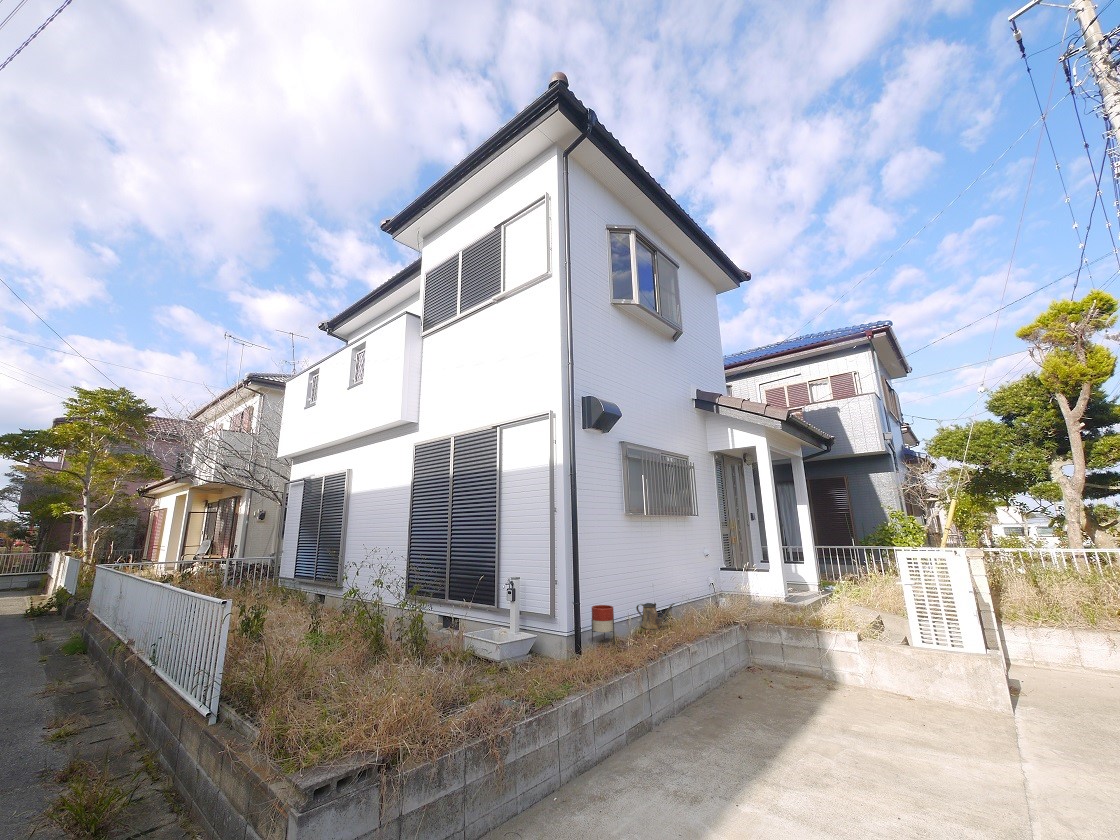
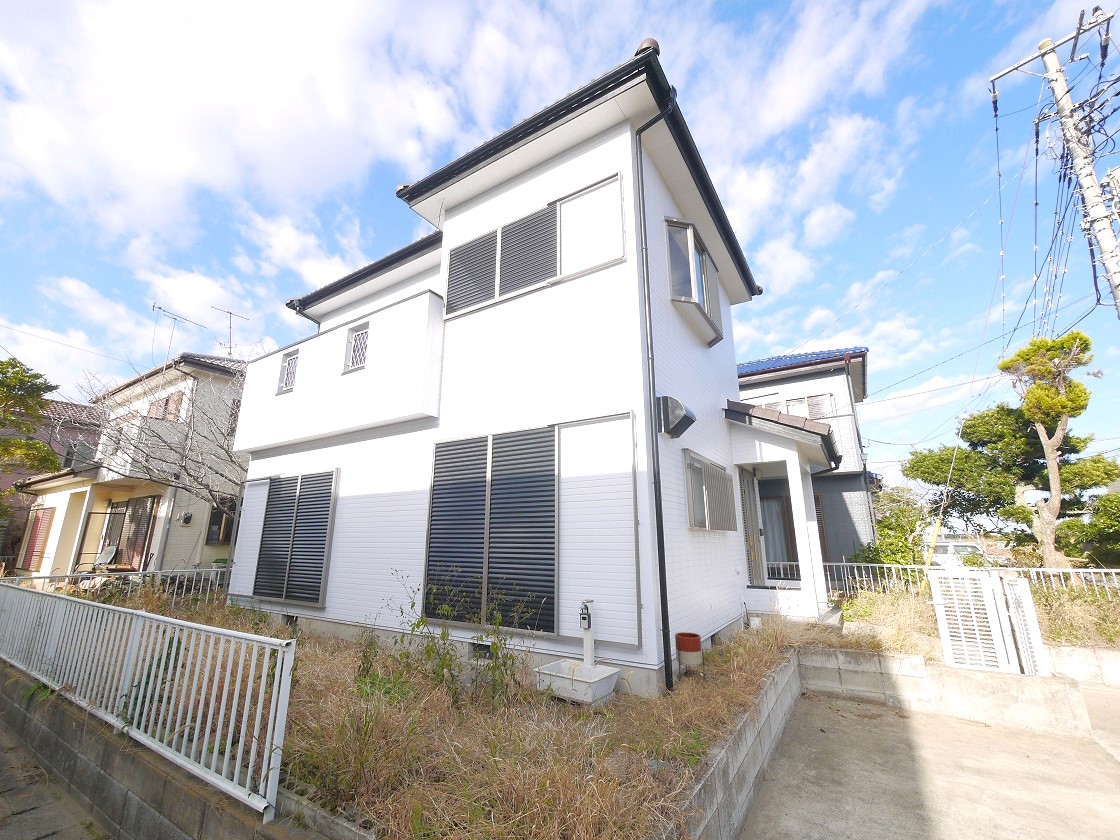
watering can: present [636,603,675,629] -> none [700,628,749,657]

